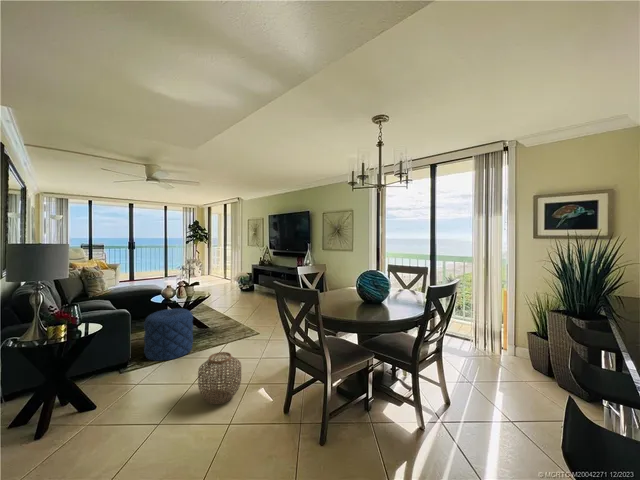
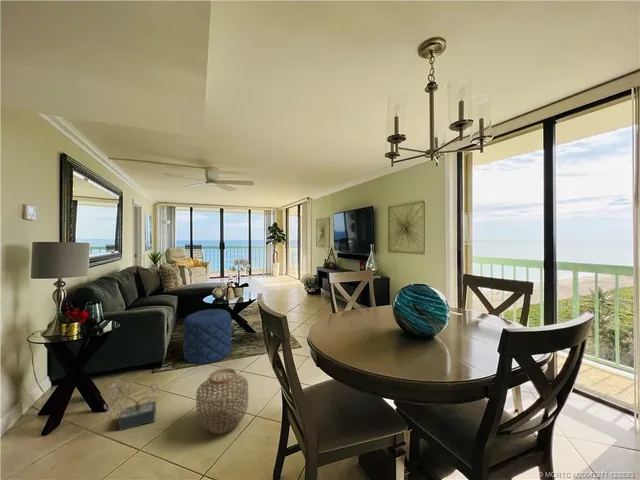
decorative plant: none [105,373,161,418] -> present [104,382,163,431]

